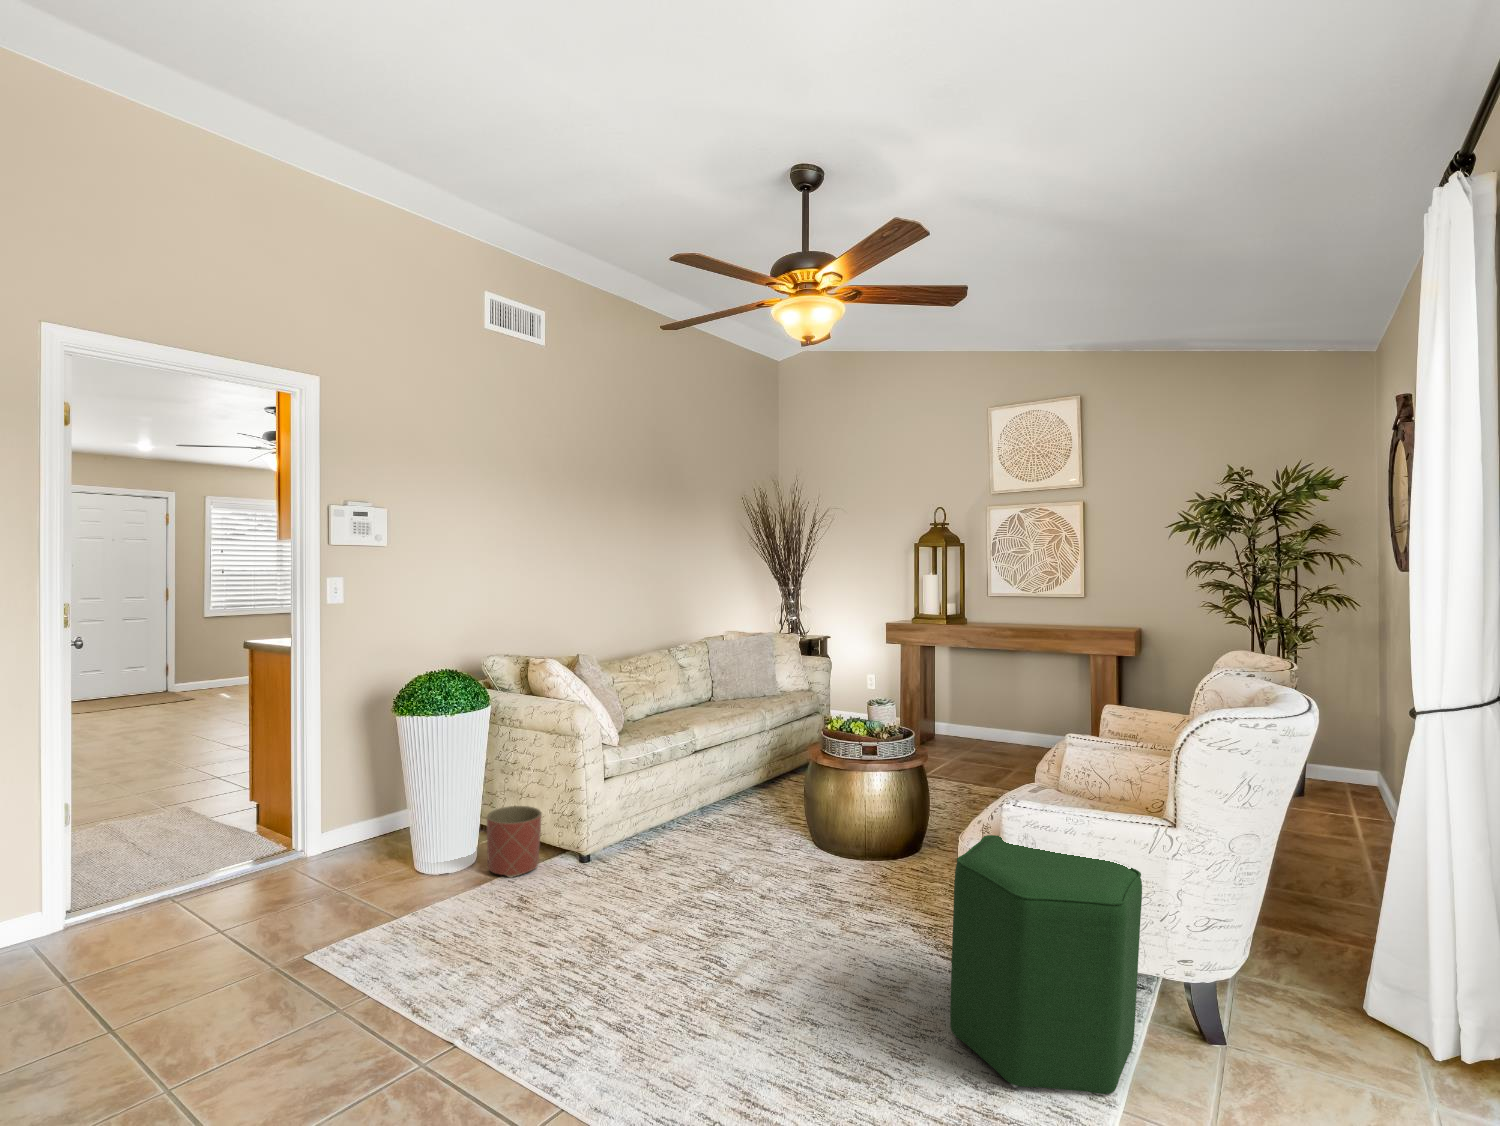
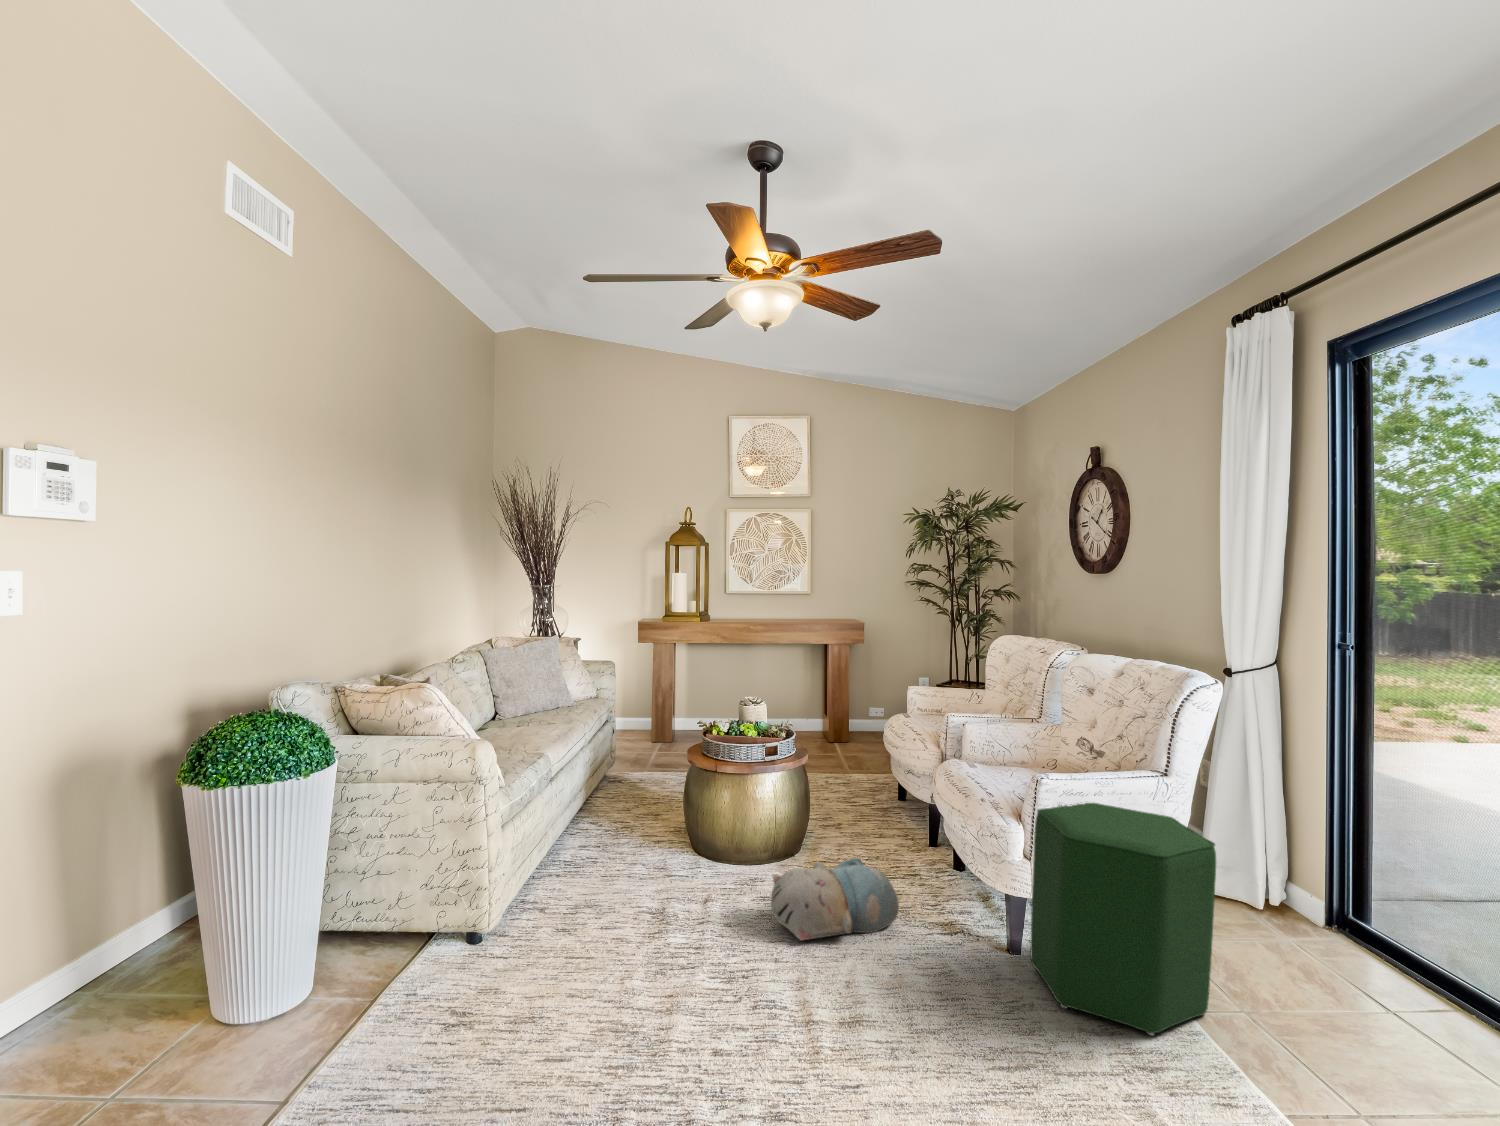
planter: present [487,806,542,878] -> none [349,887,431,993]
plush toy: none [786,855,908,932] -> present [771,857,899,940]

